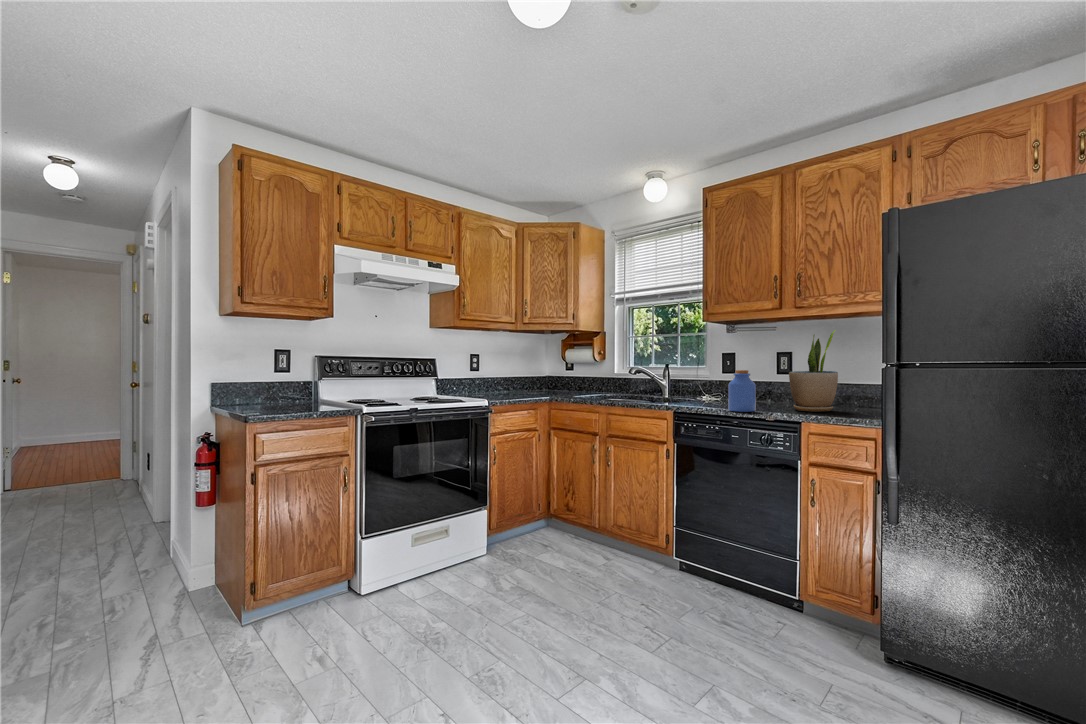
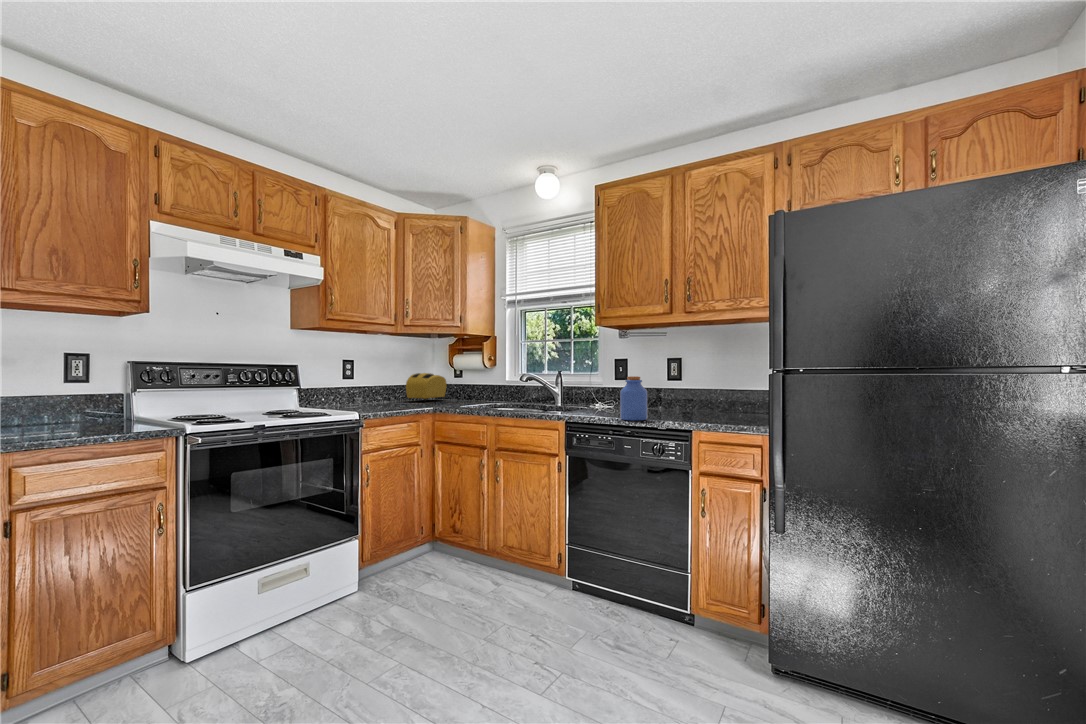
potted plant: present [789,330,838,412] -> none [679,334,725,418]
toaster: none [526,367,562,393] -> present [406,373,447,401]

